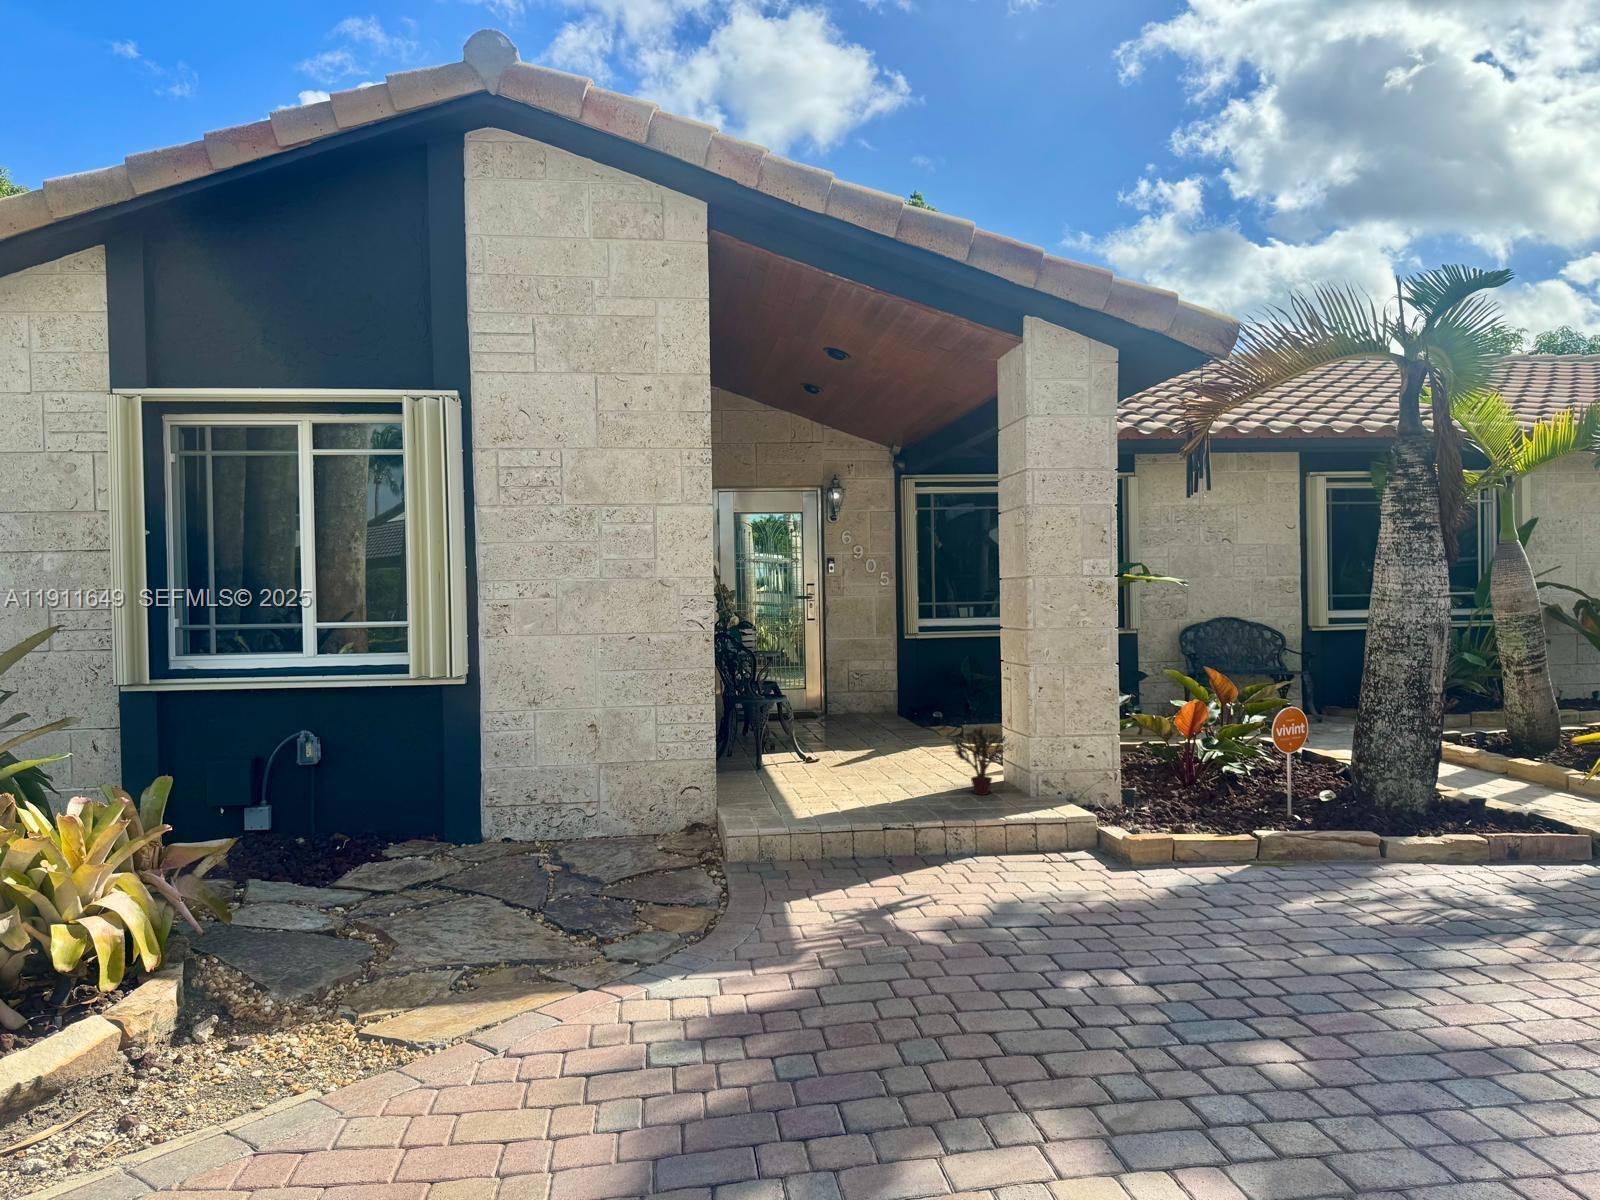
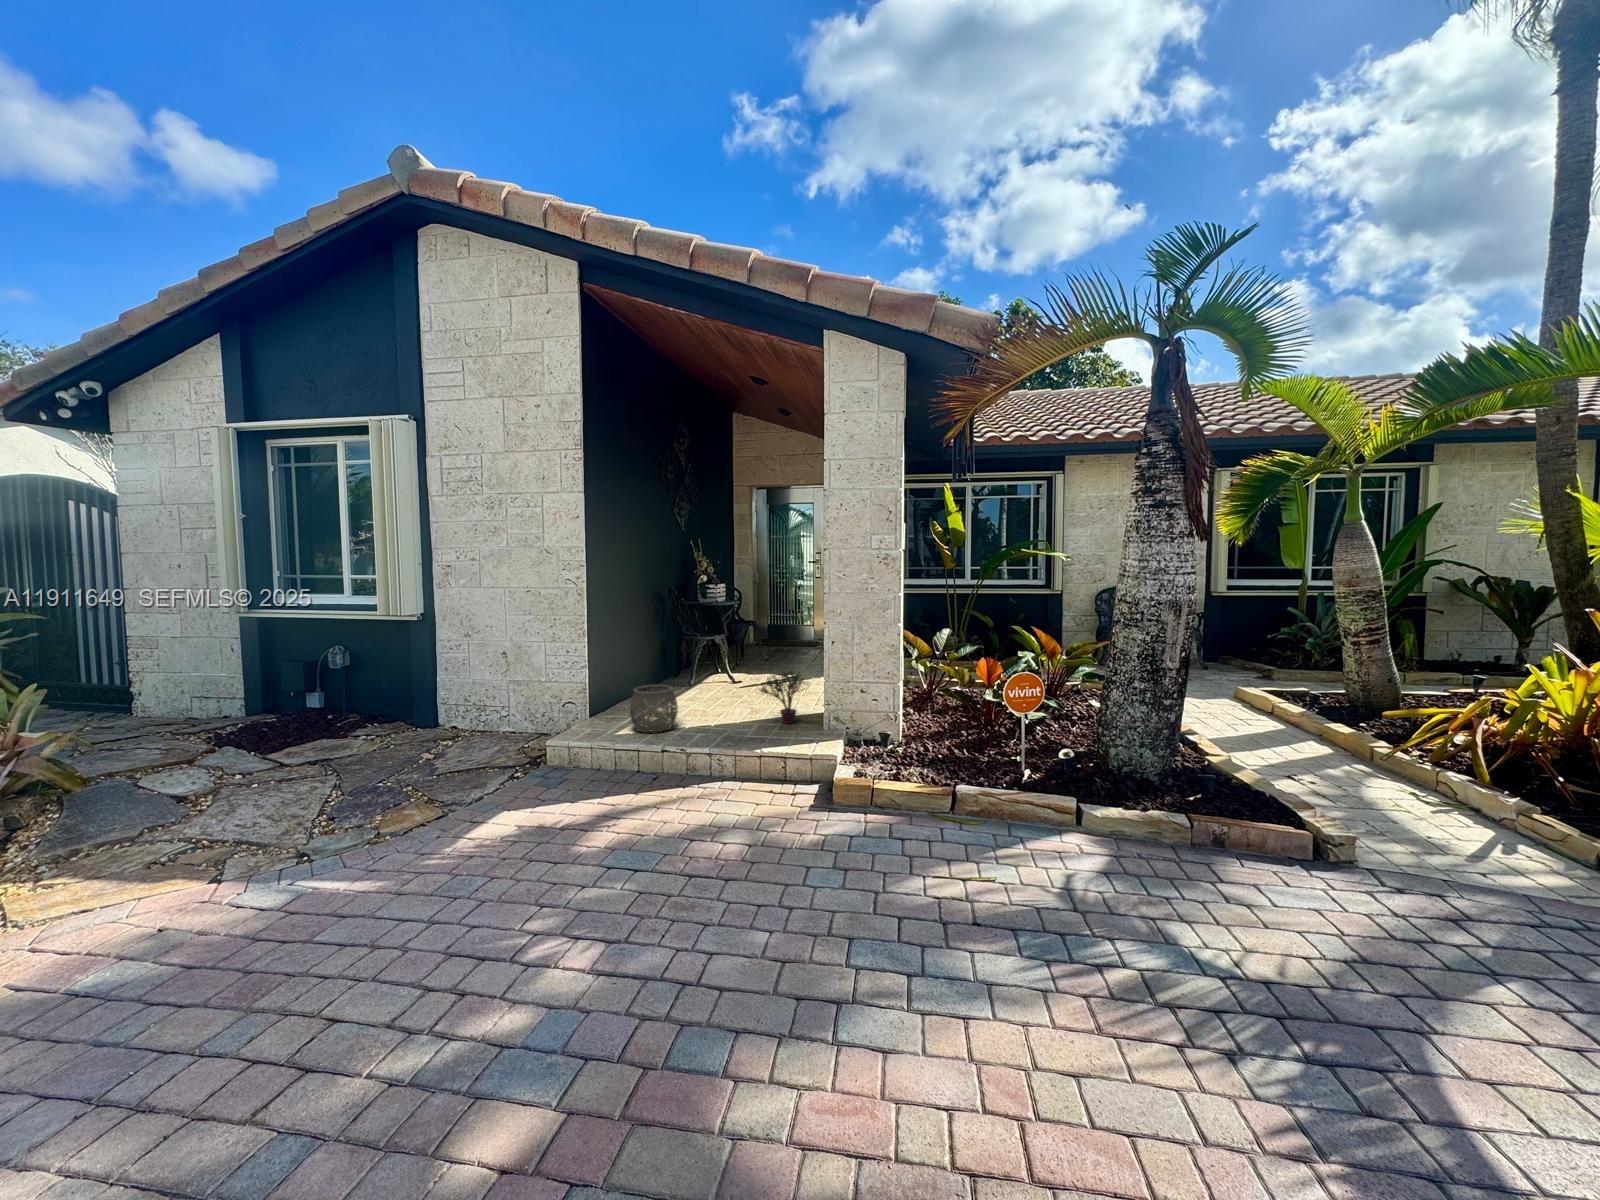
woven basket: none [802,754,865,816] -> present [630,685,678,733]

